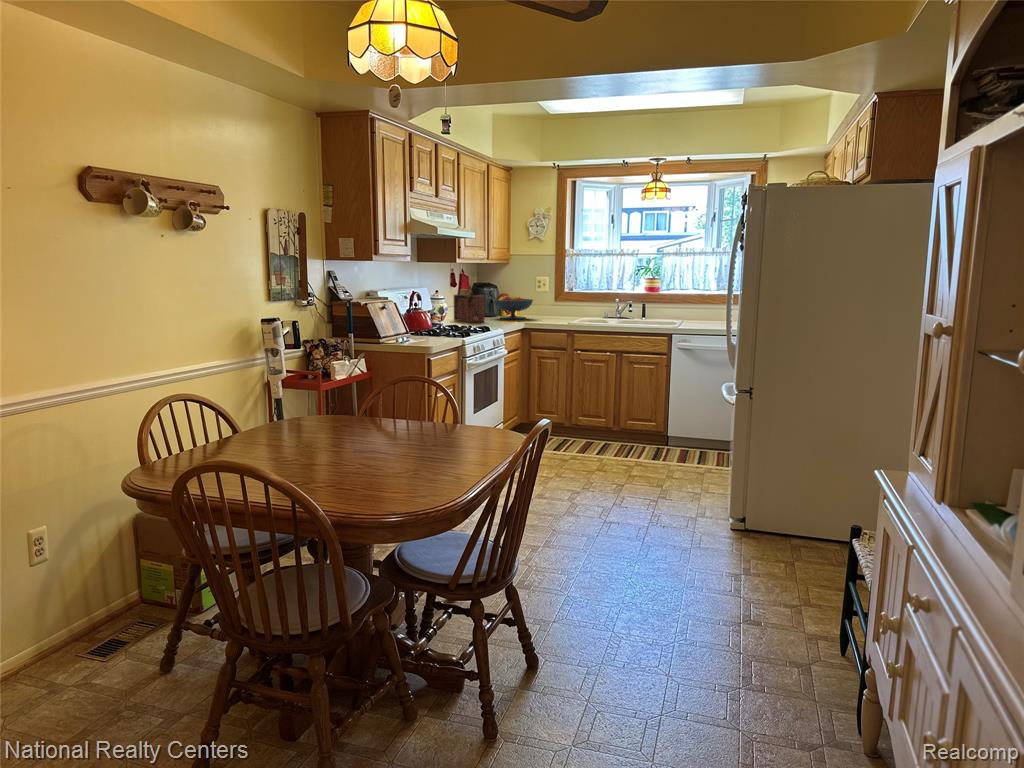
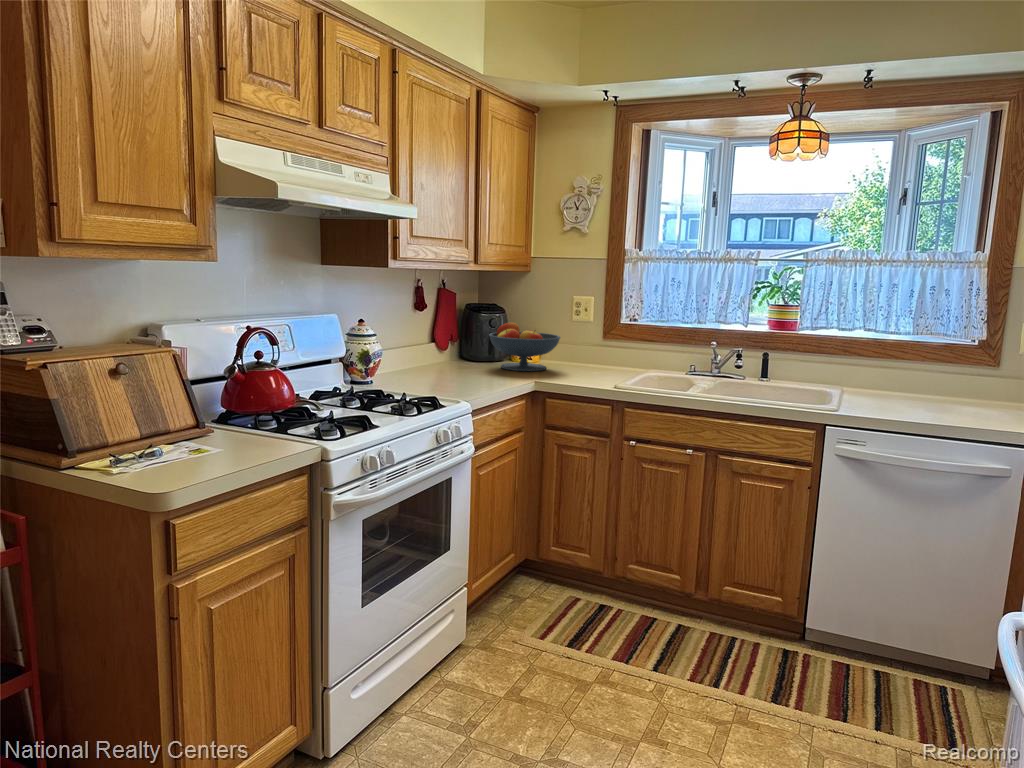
toaster: present [454,289,484,322] -> none [412,315,462,378]

